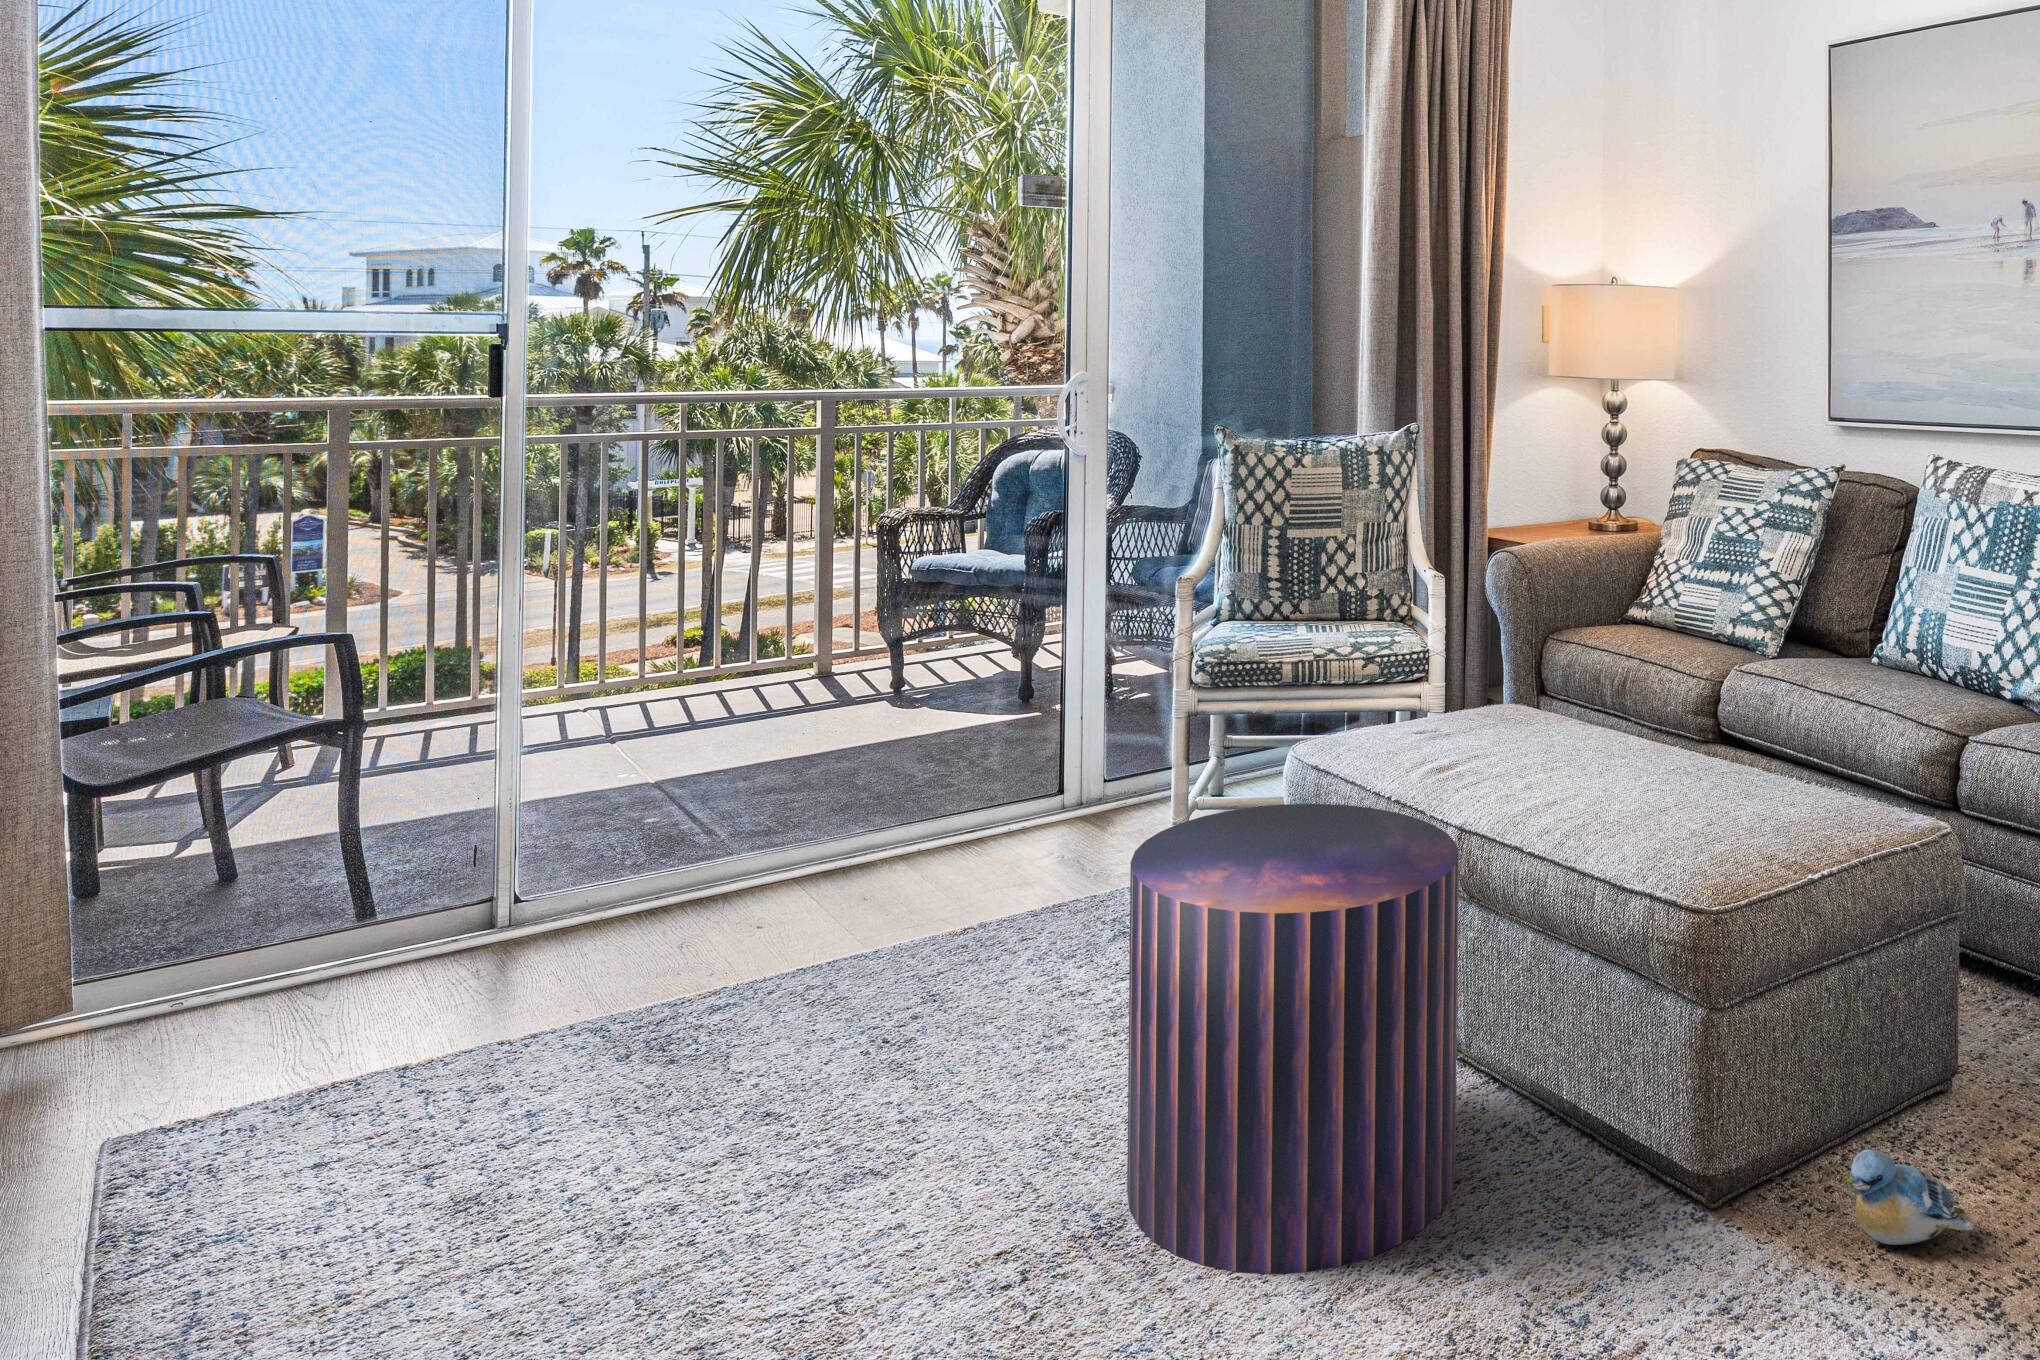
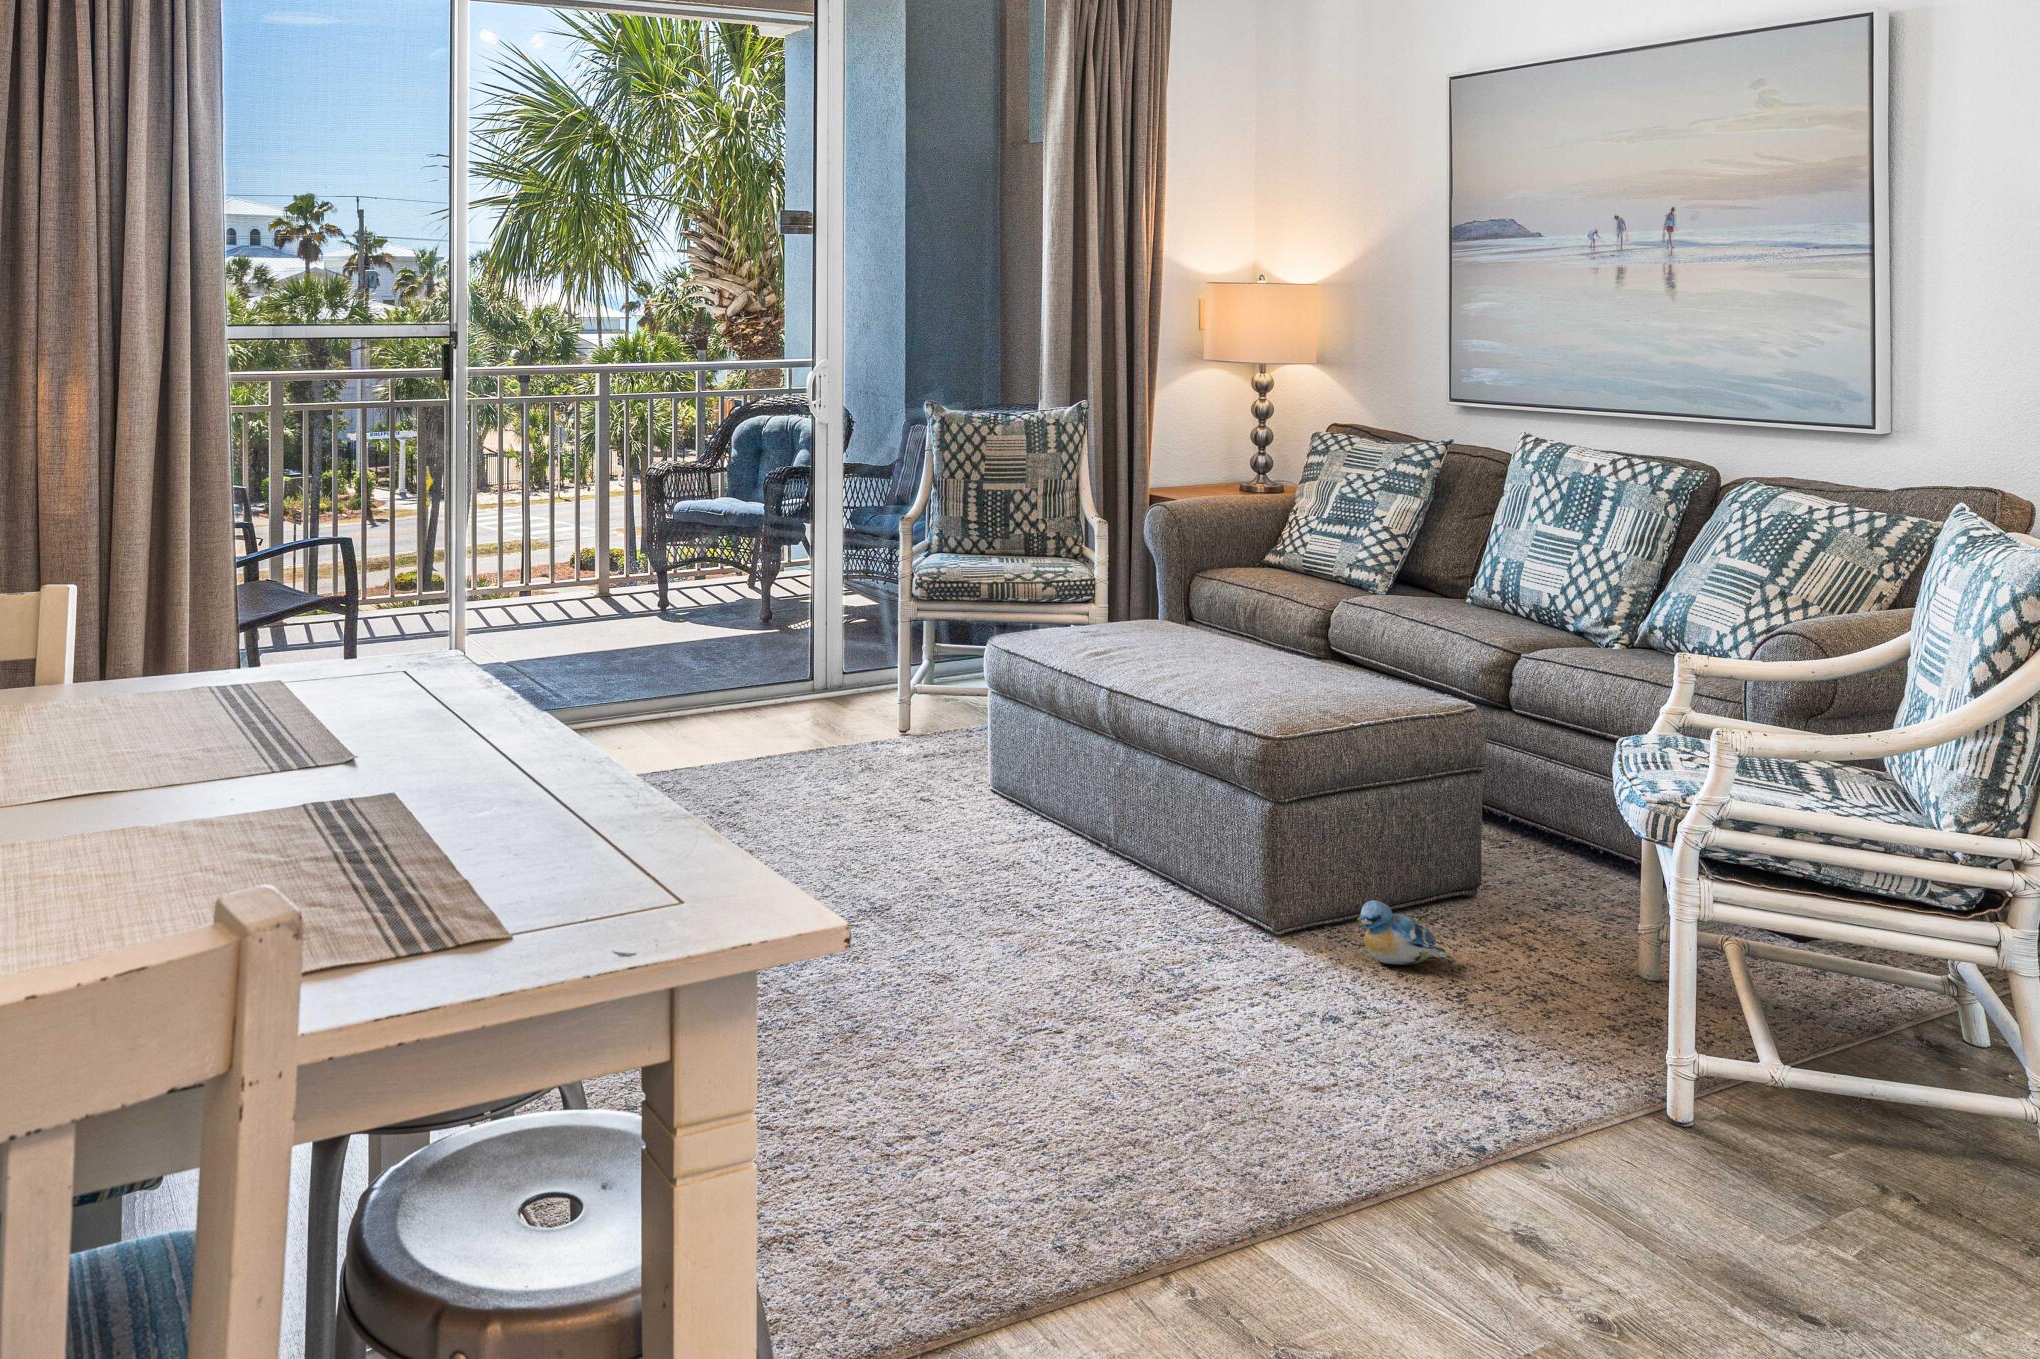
pouf: present [1127,804,1459,1274] -> none [883,665,1098,940]

